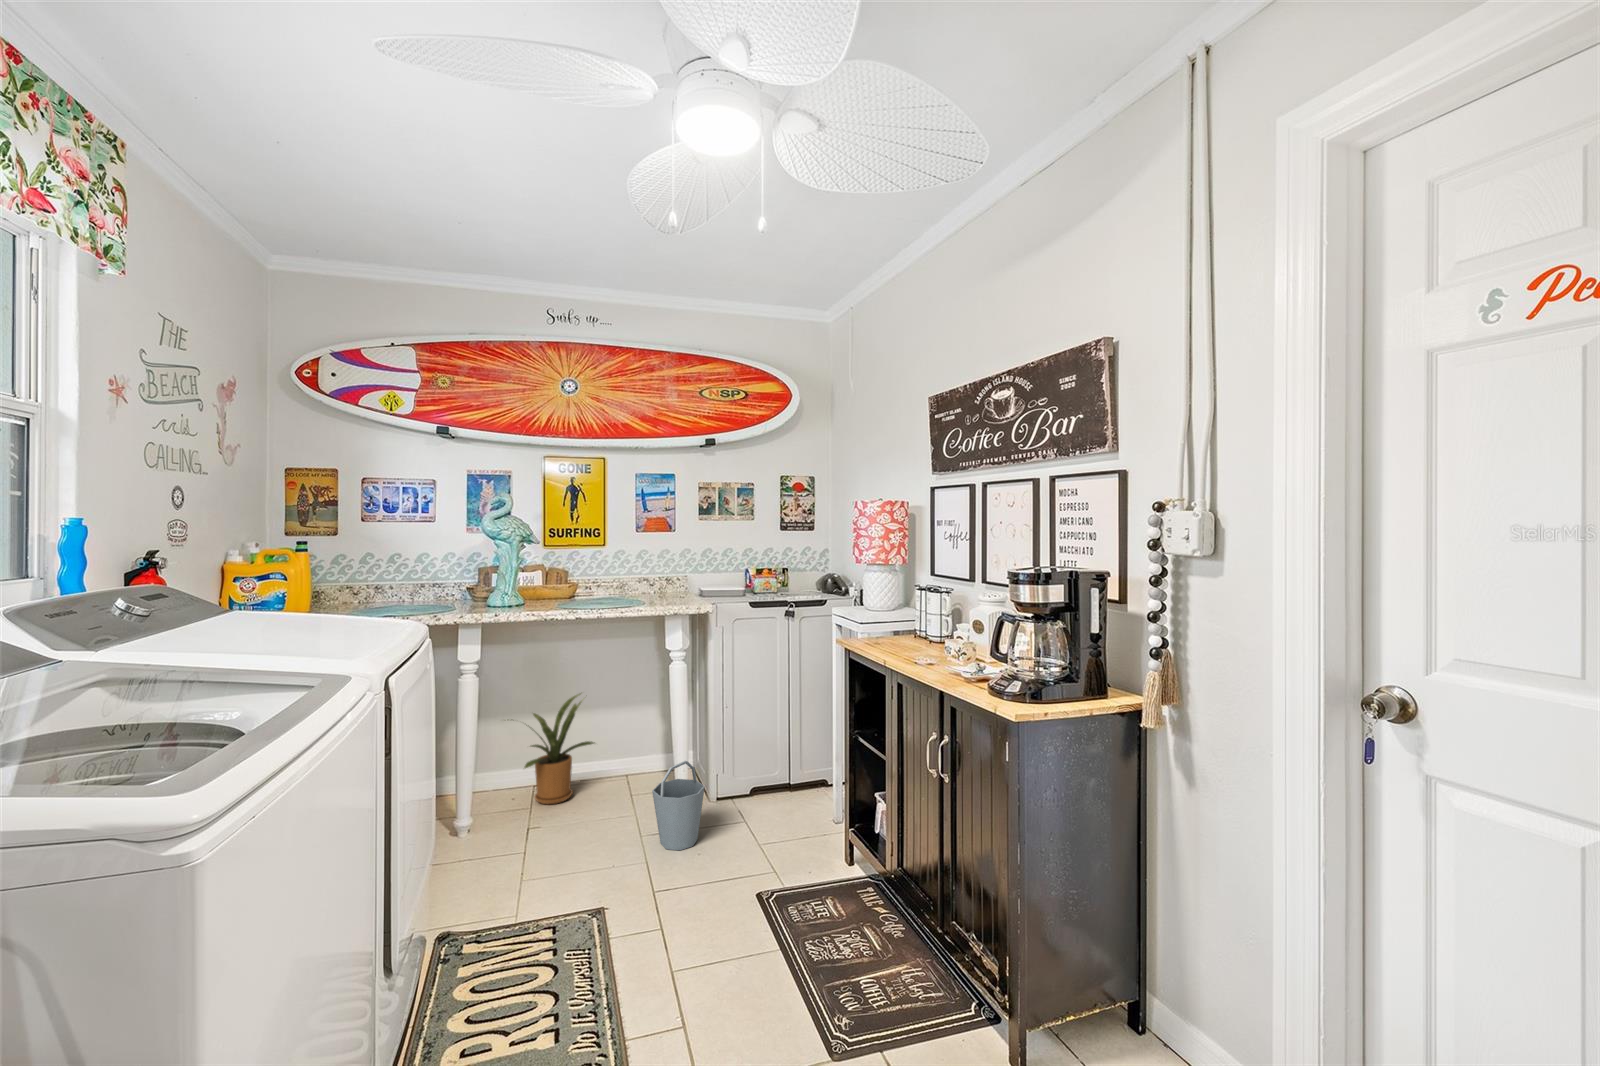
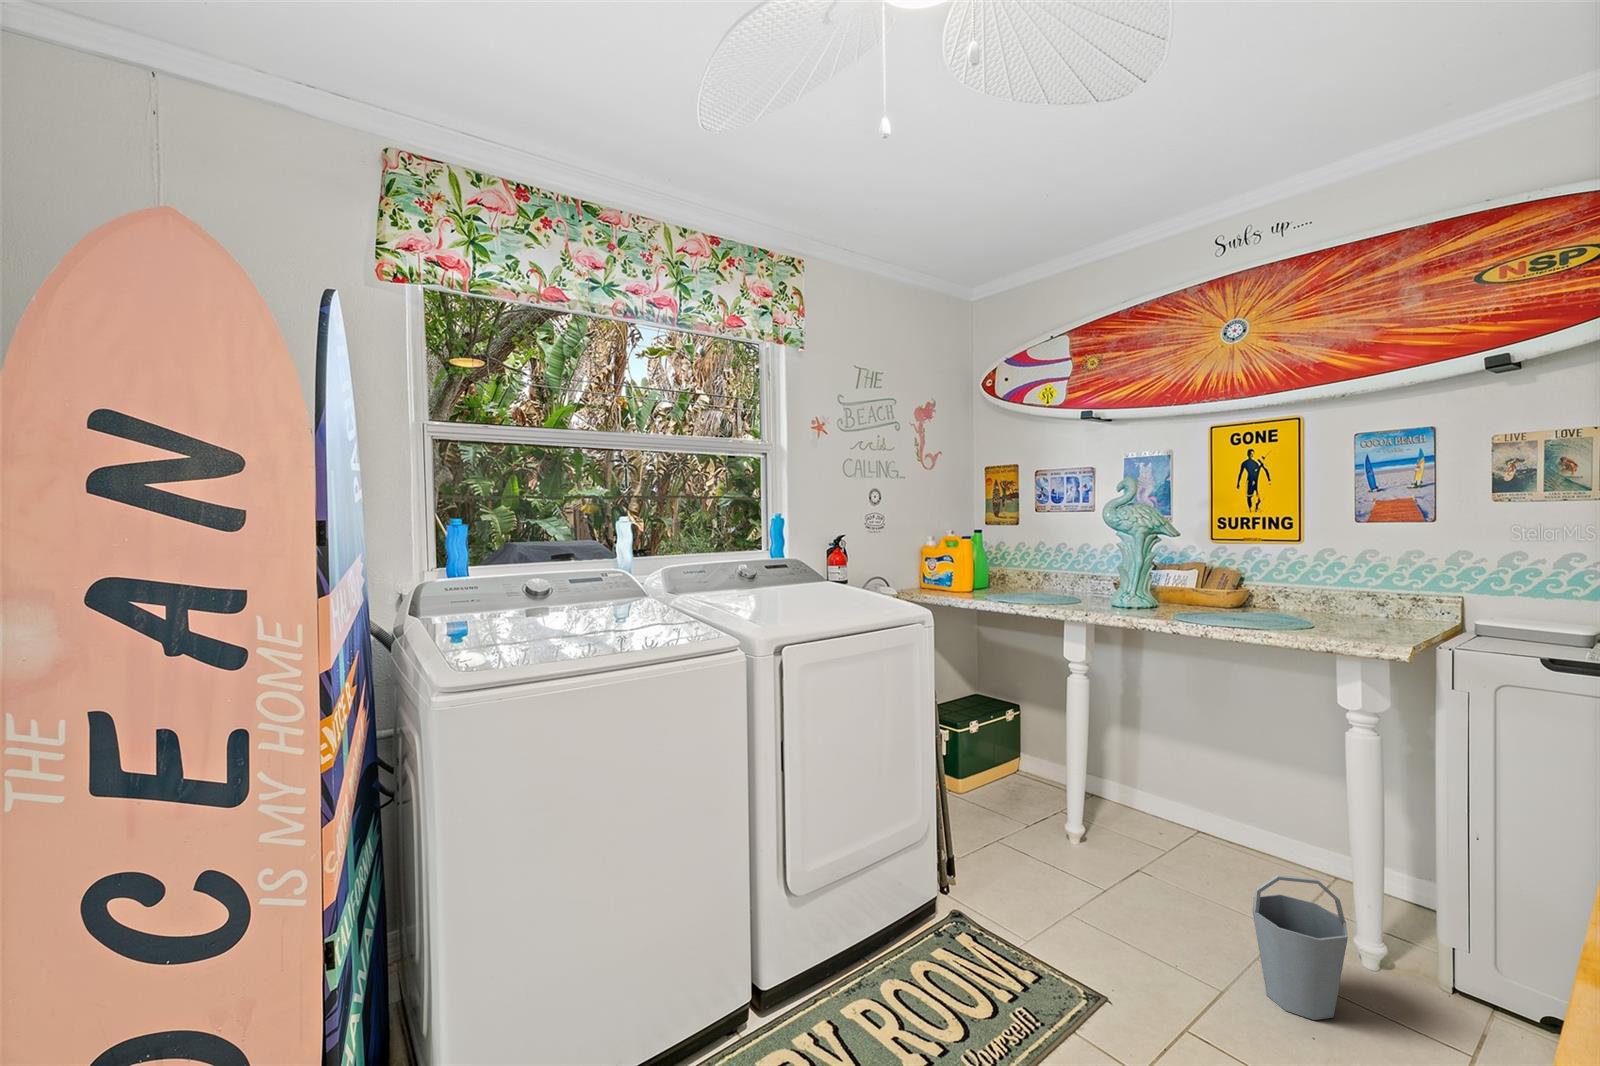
house plant: present [525,693,595,804] -> none [1123,732,1263,862]

